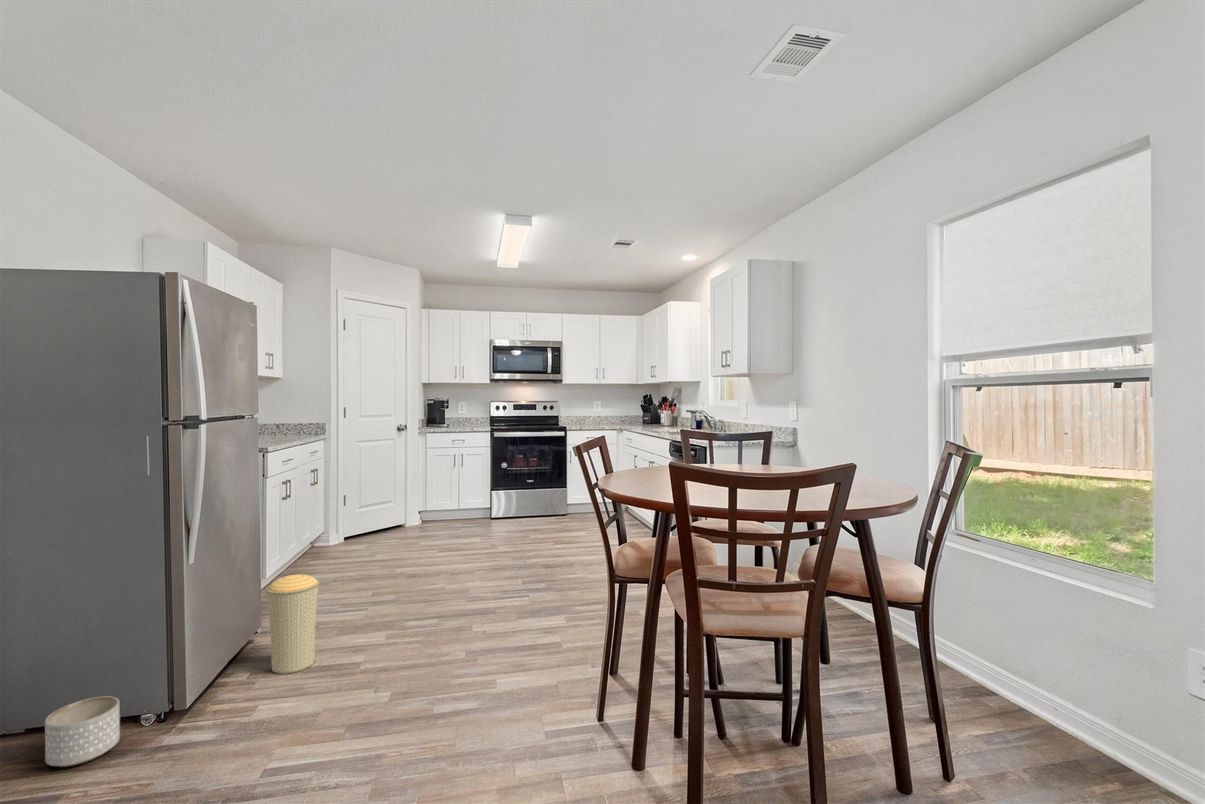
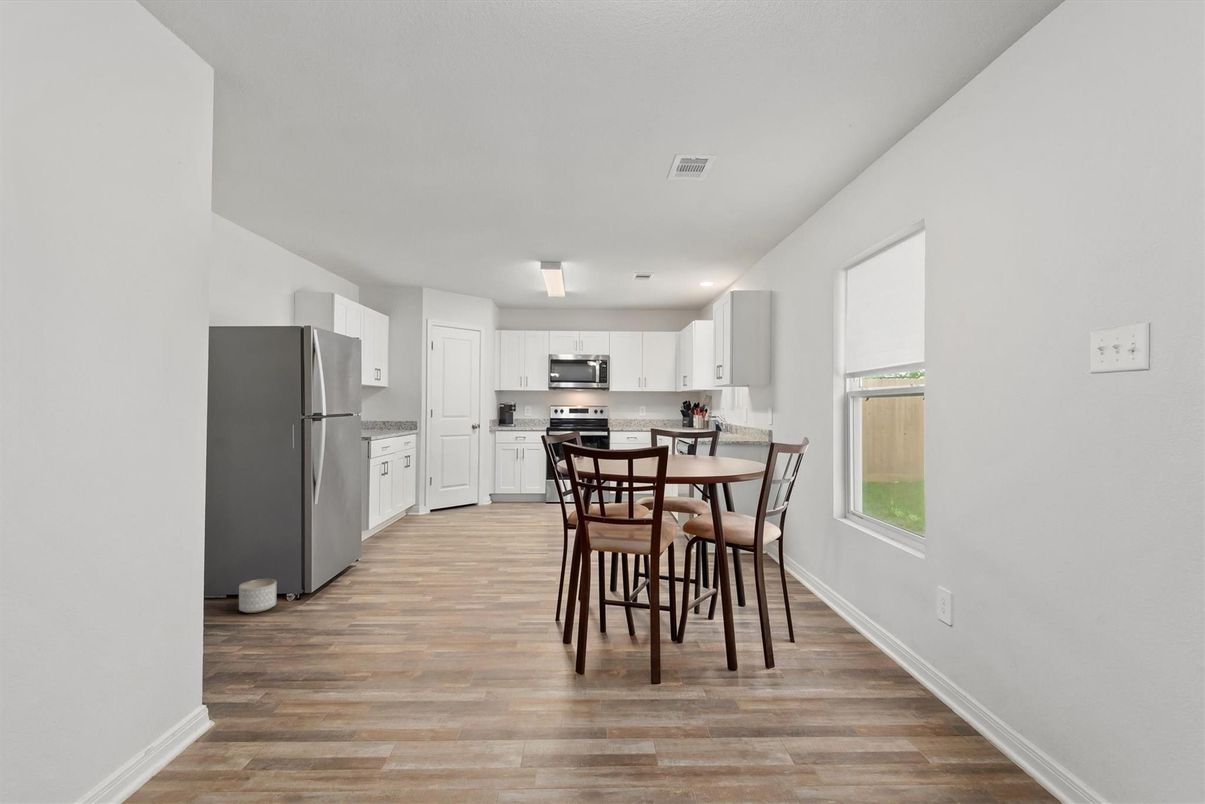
trash can: present [266,574,320,674] -> none [361,520,395,583]

